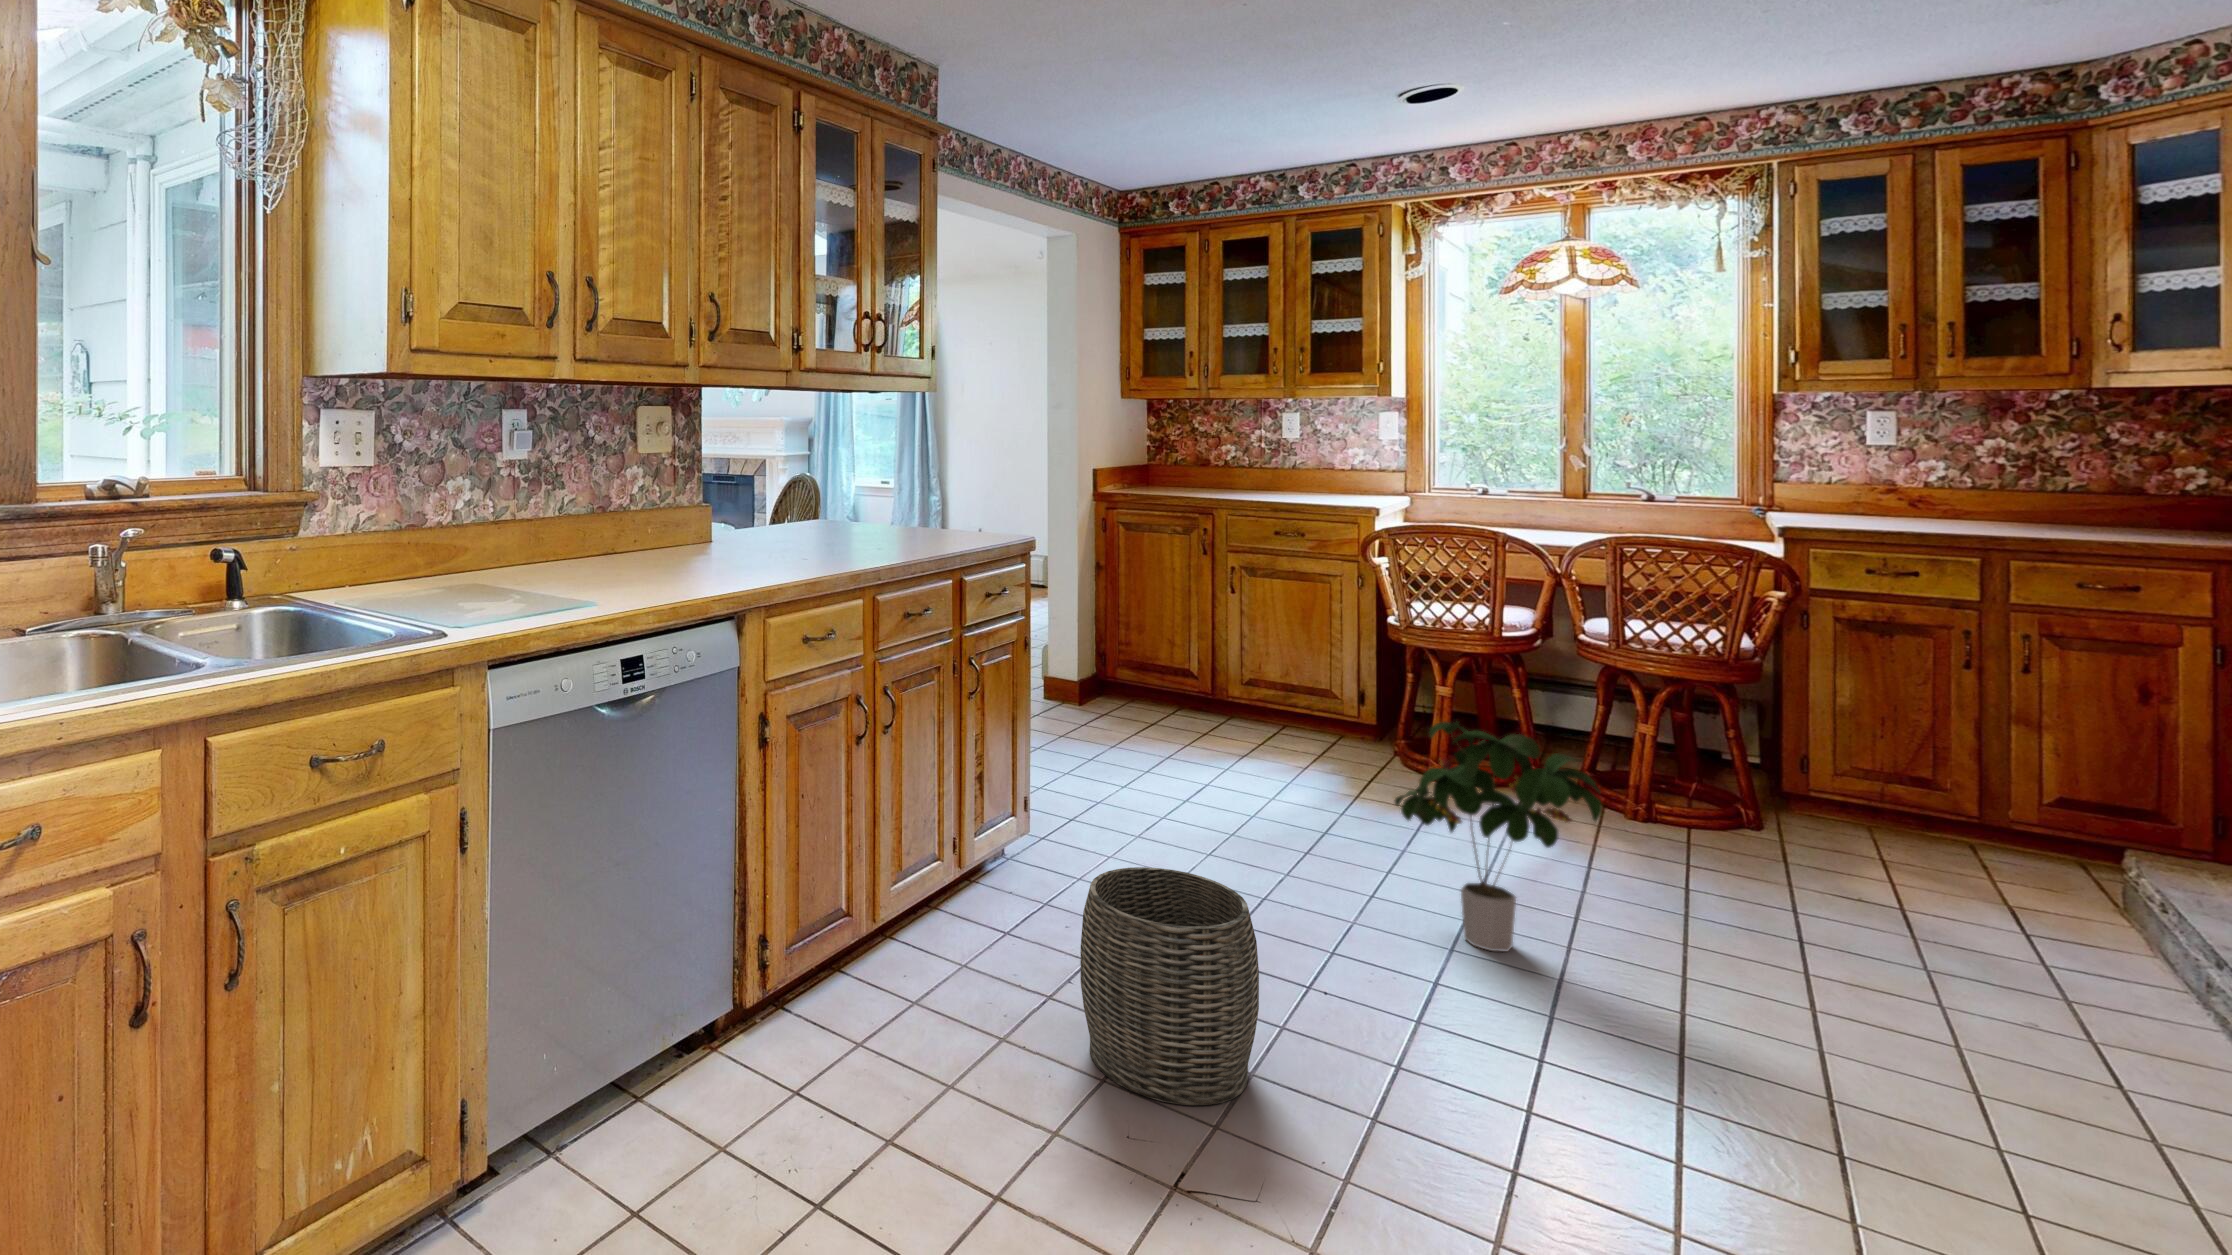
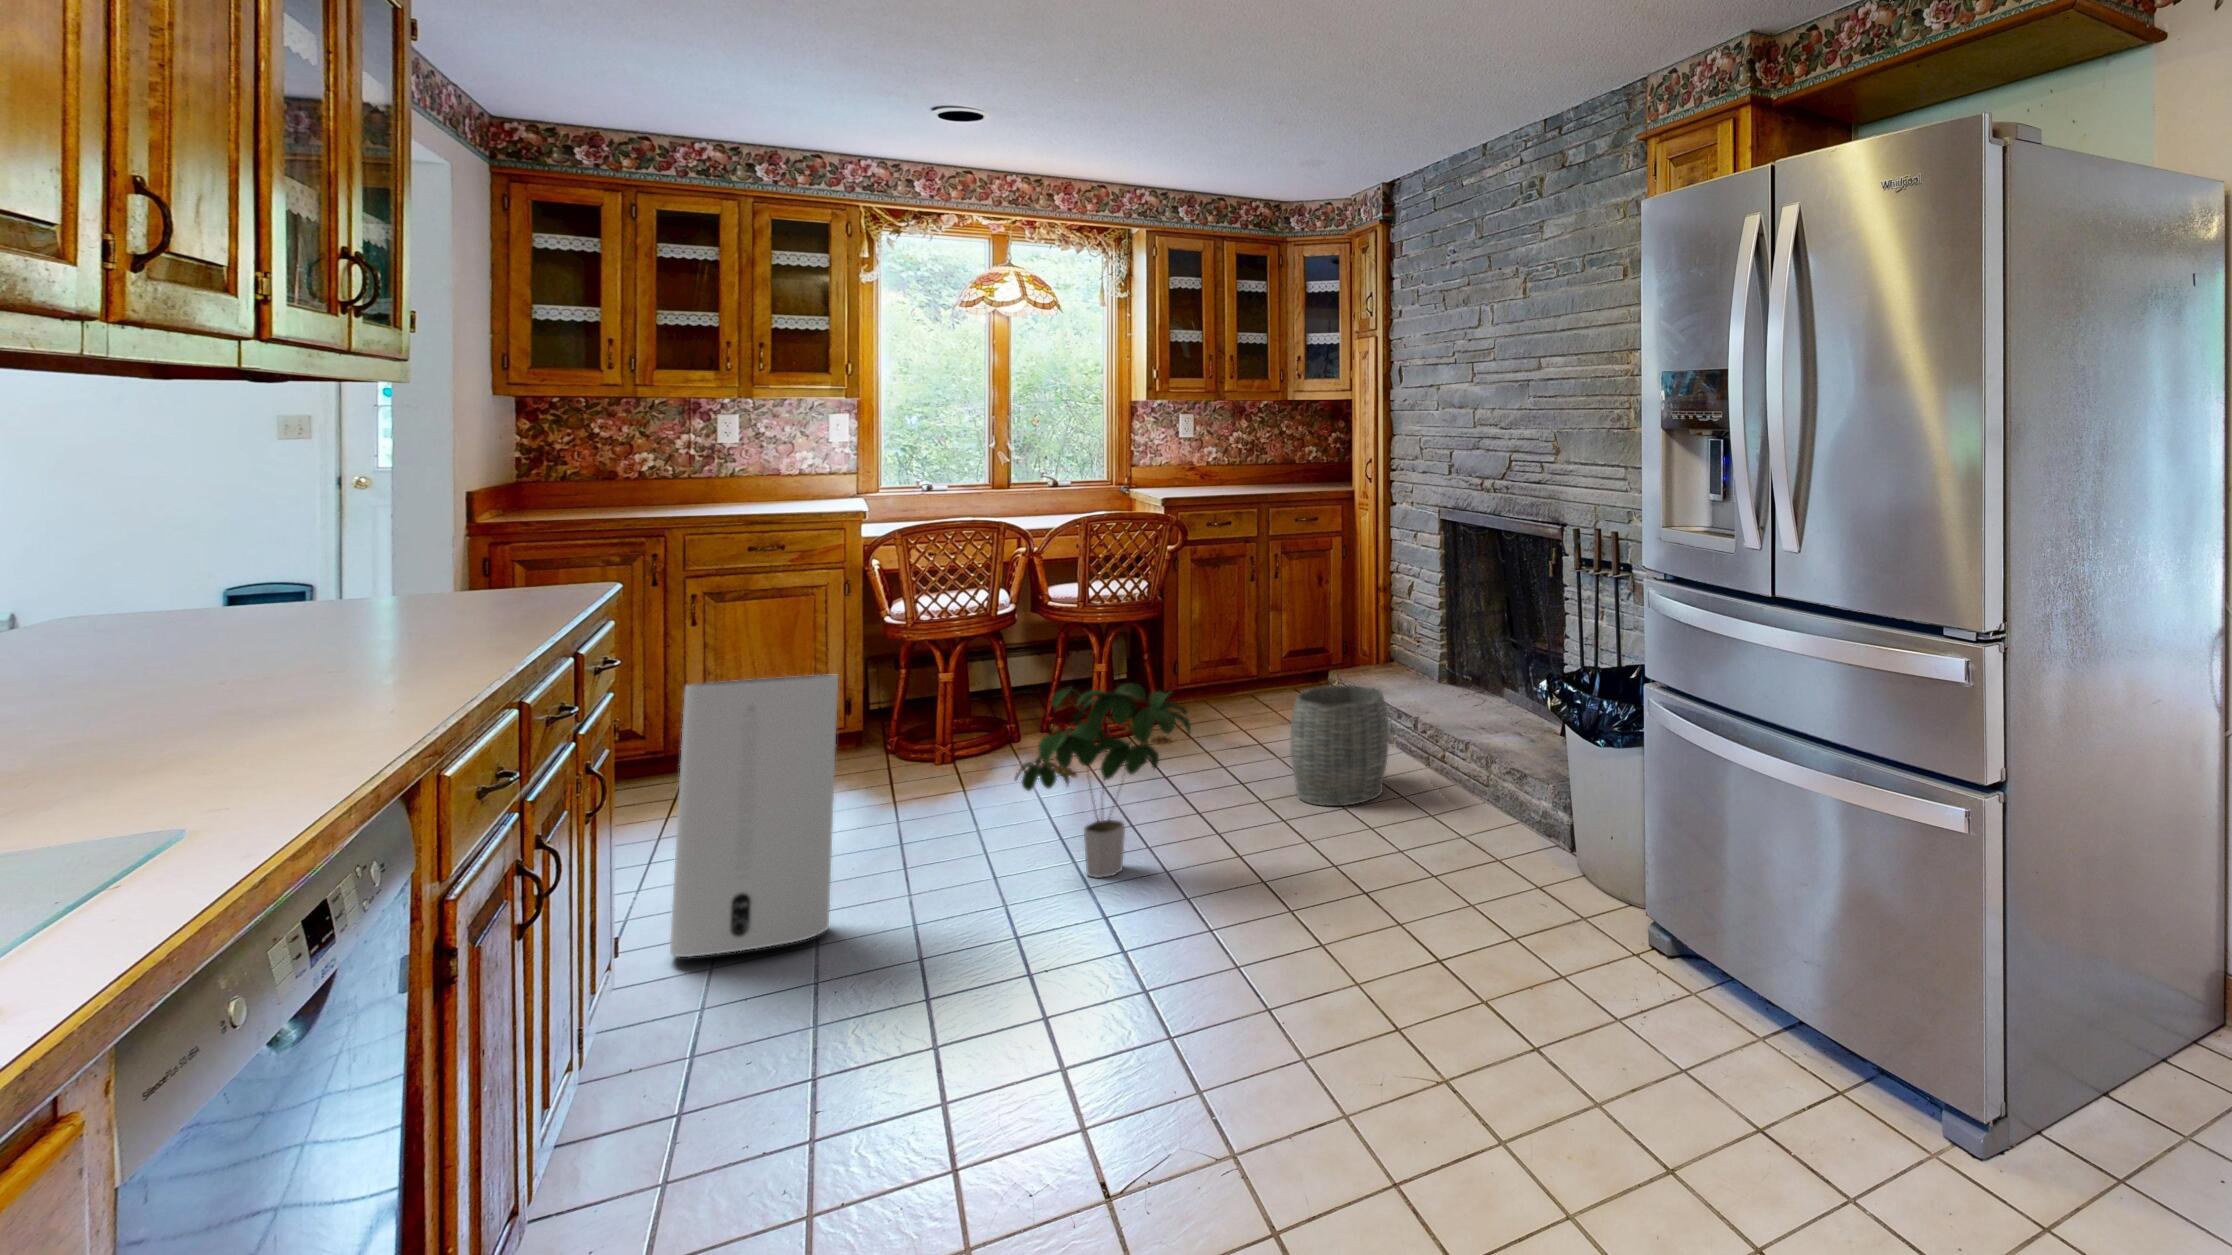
air purifier: none [1089,634,1220,874] -> present [670,675,838,957]
woven basket: present [1080,867,1259,1105] -> present [1290,685,1388,806]

